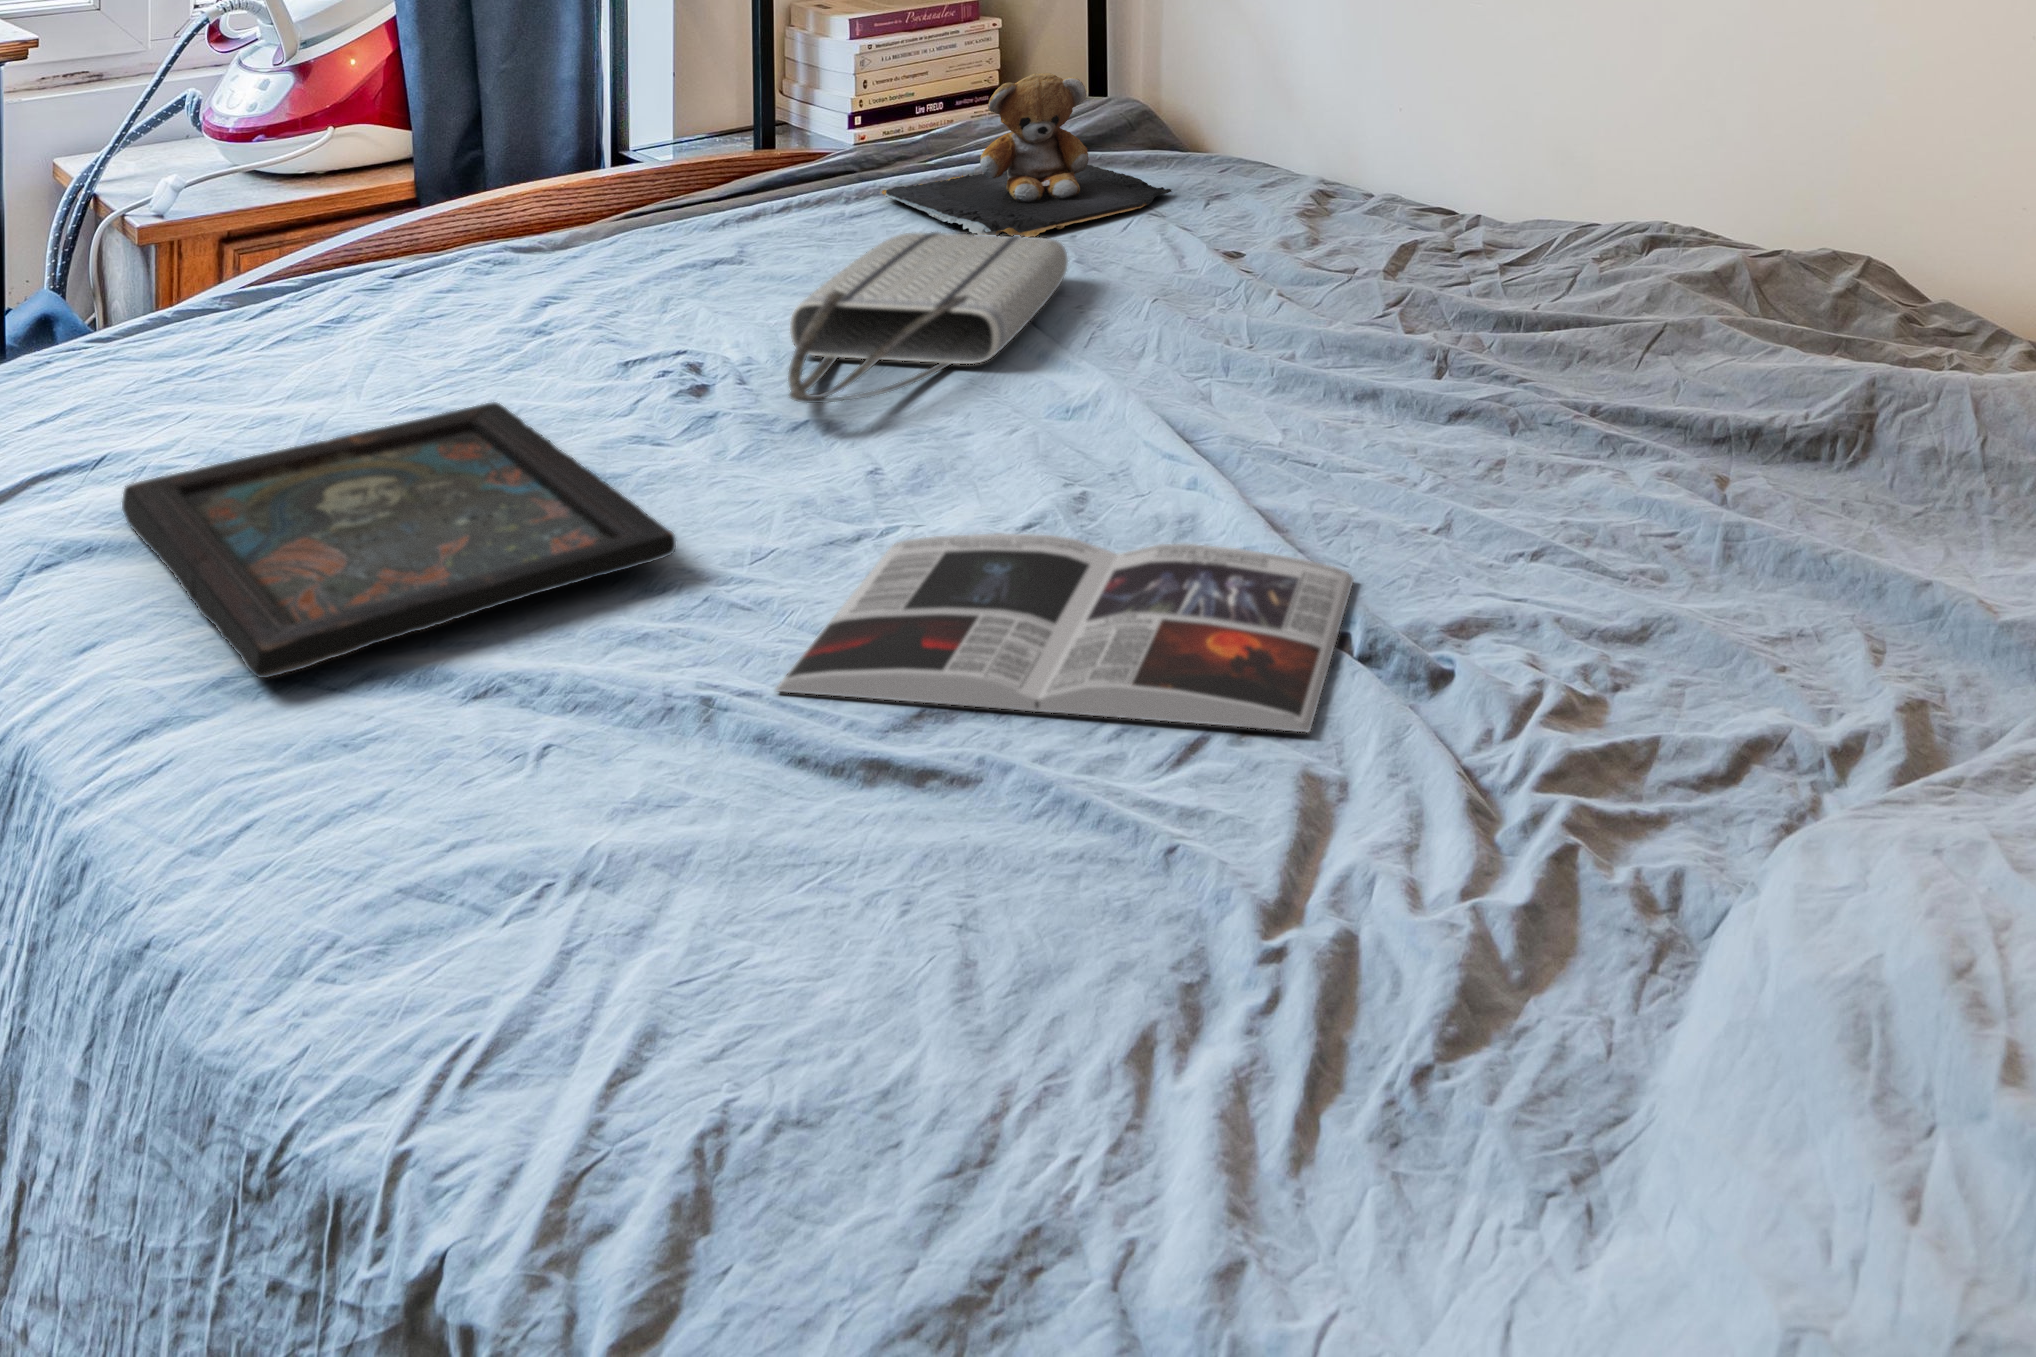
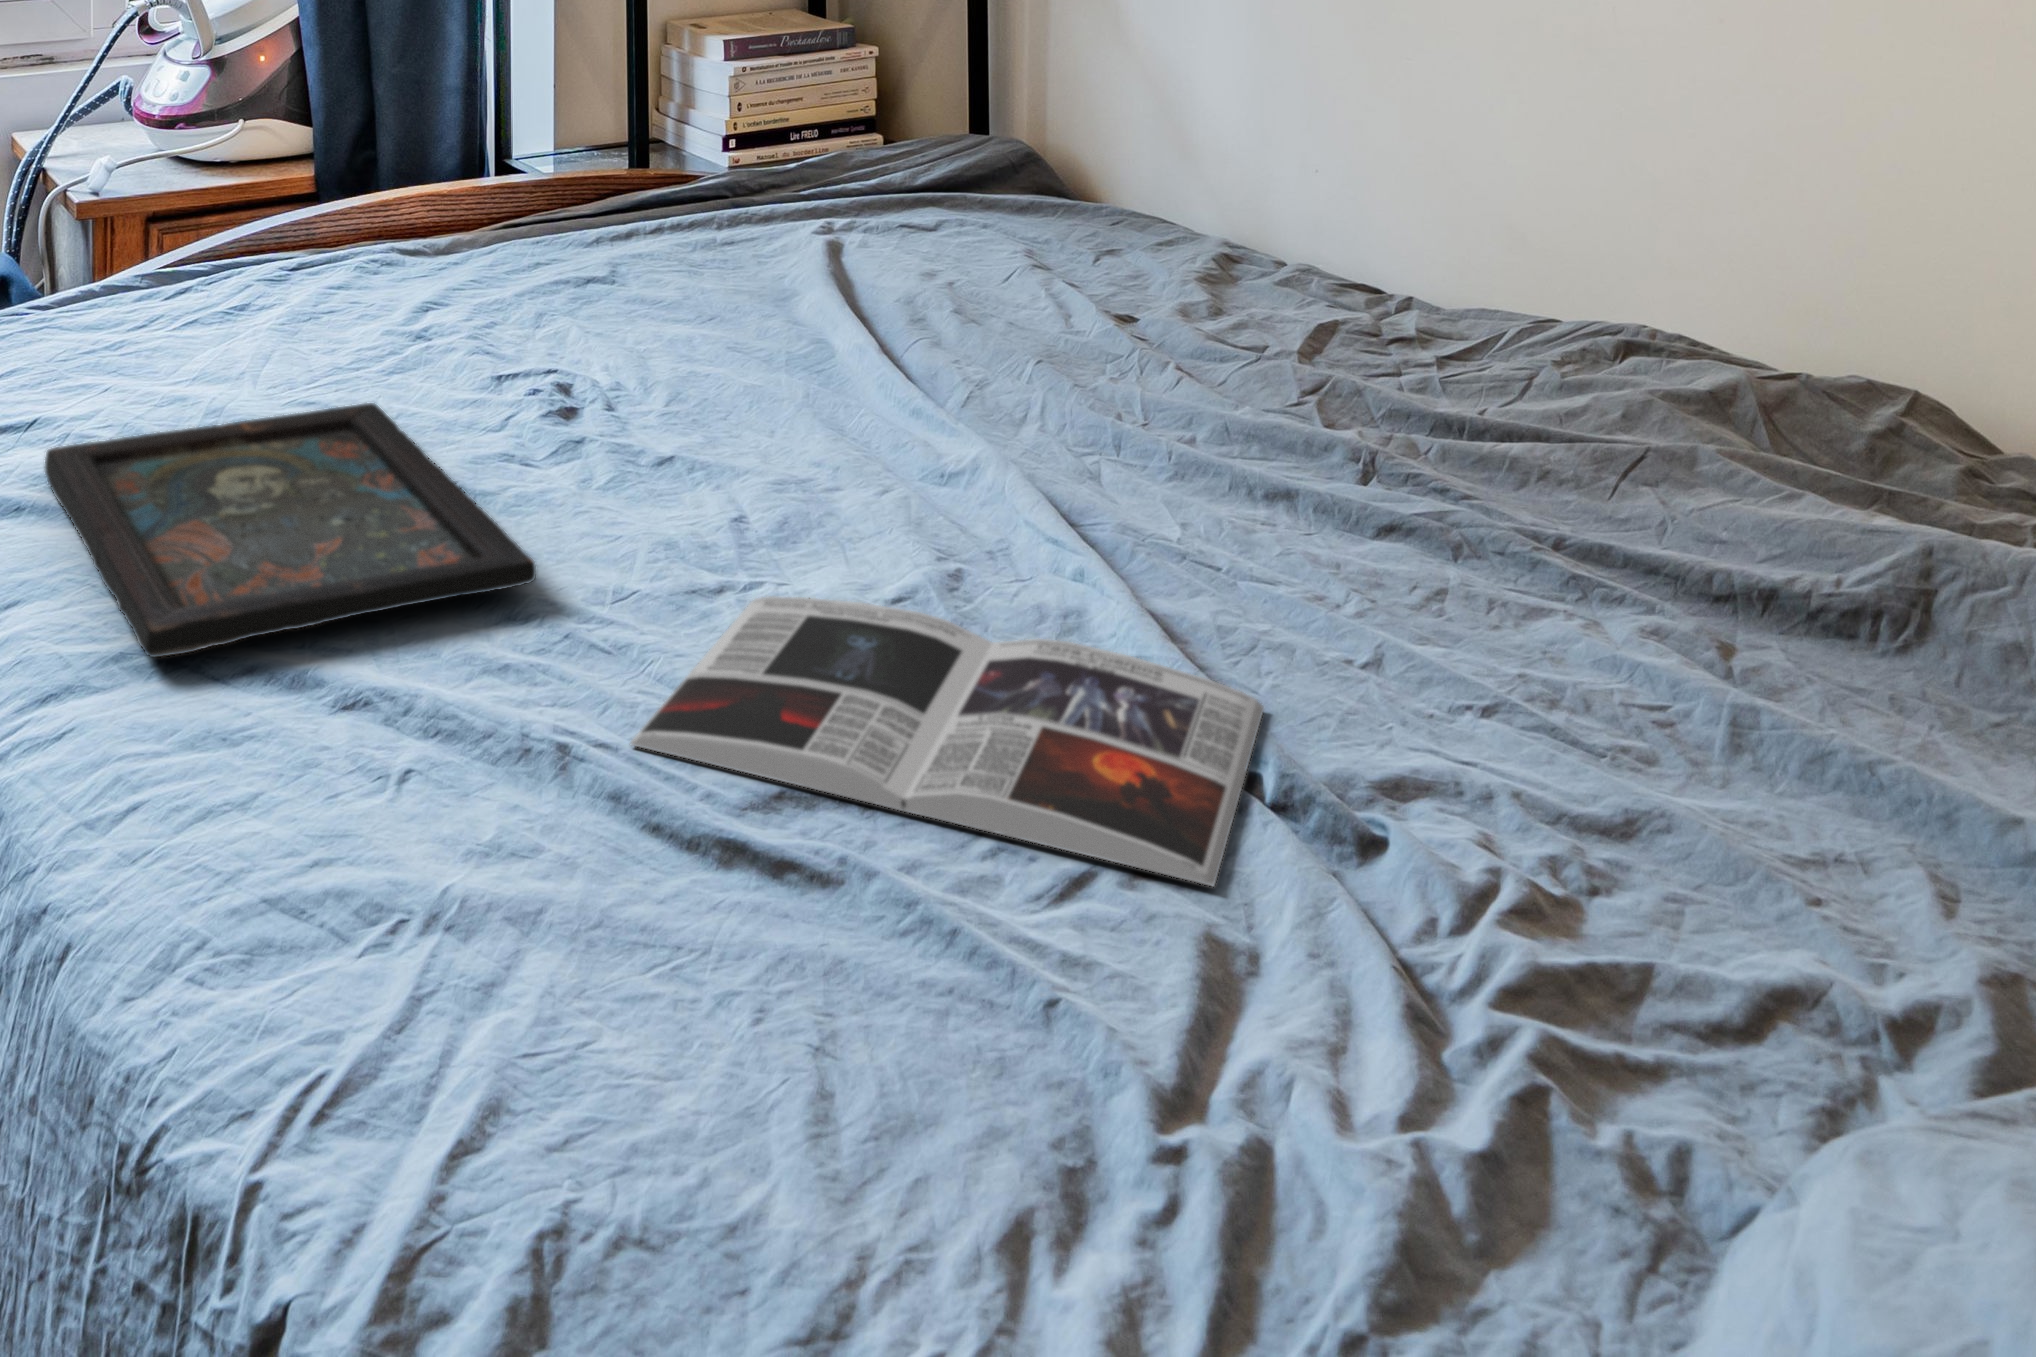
teddy bear: present [882,73,1172,237] -> none [749,108,1053,280]
tote bag: present [788,232,1068,403] -> none [651,266,940,438]

